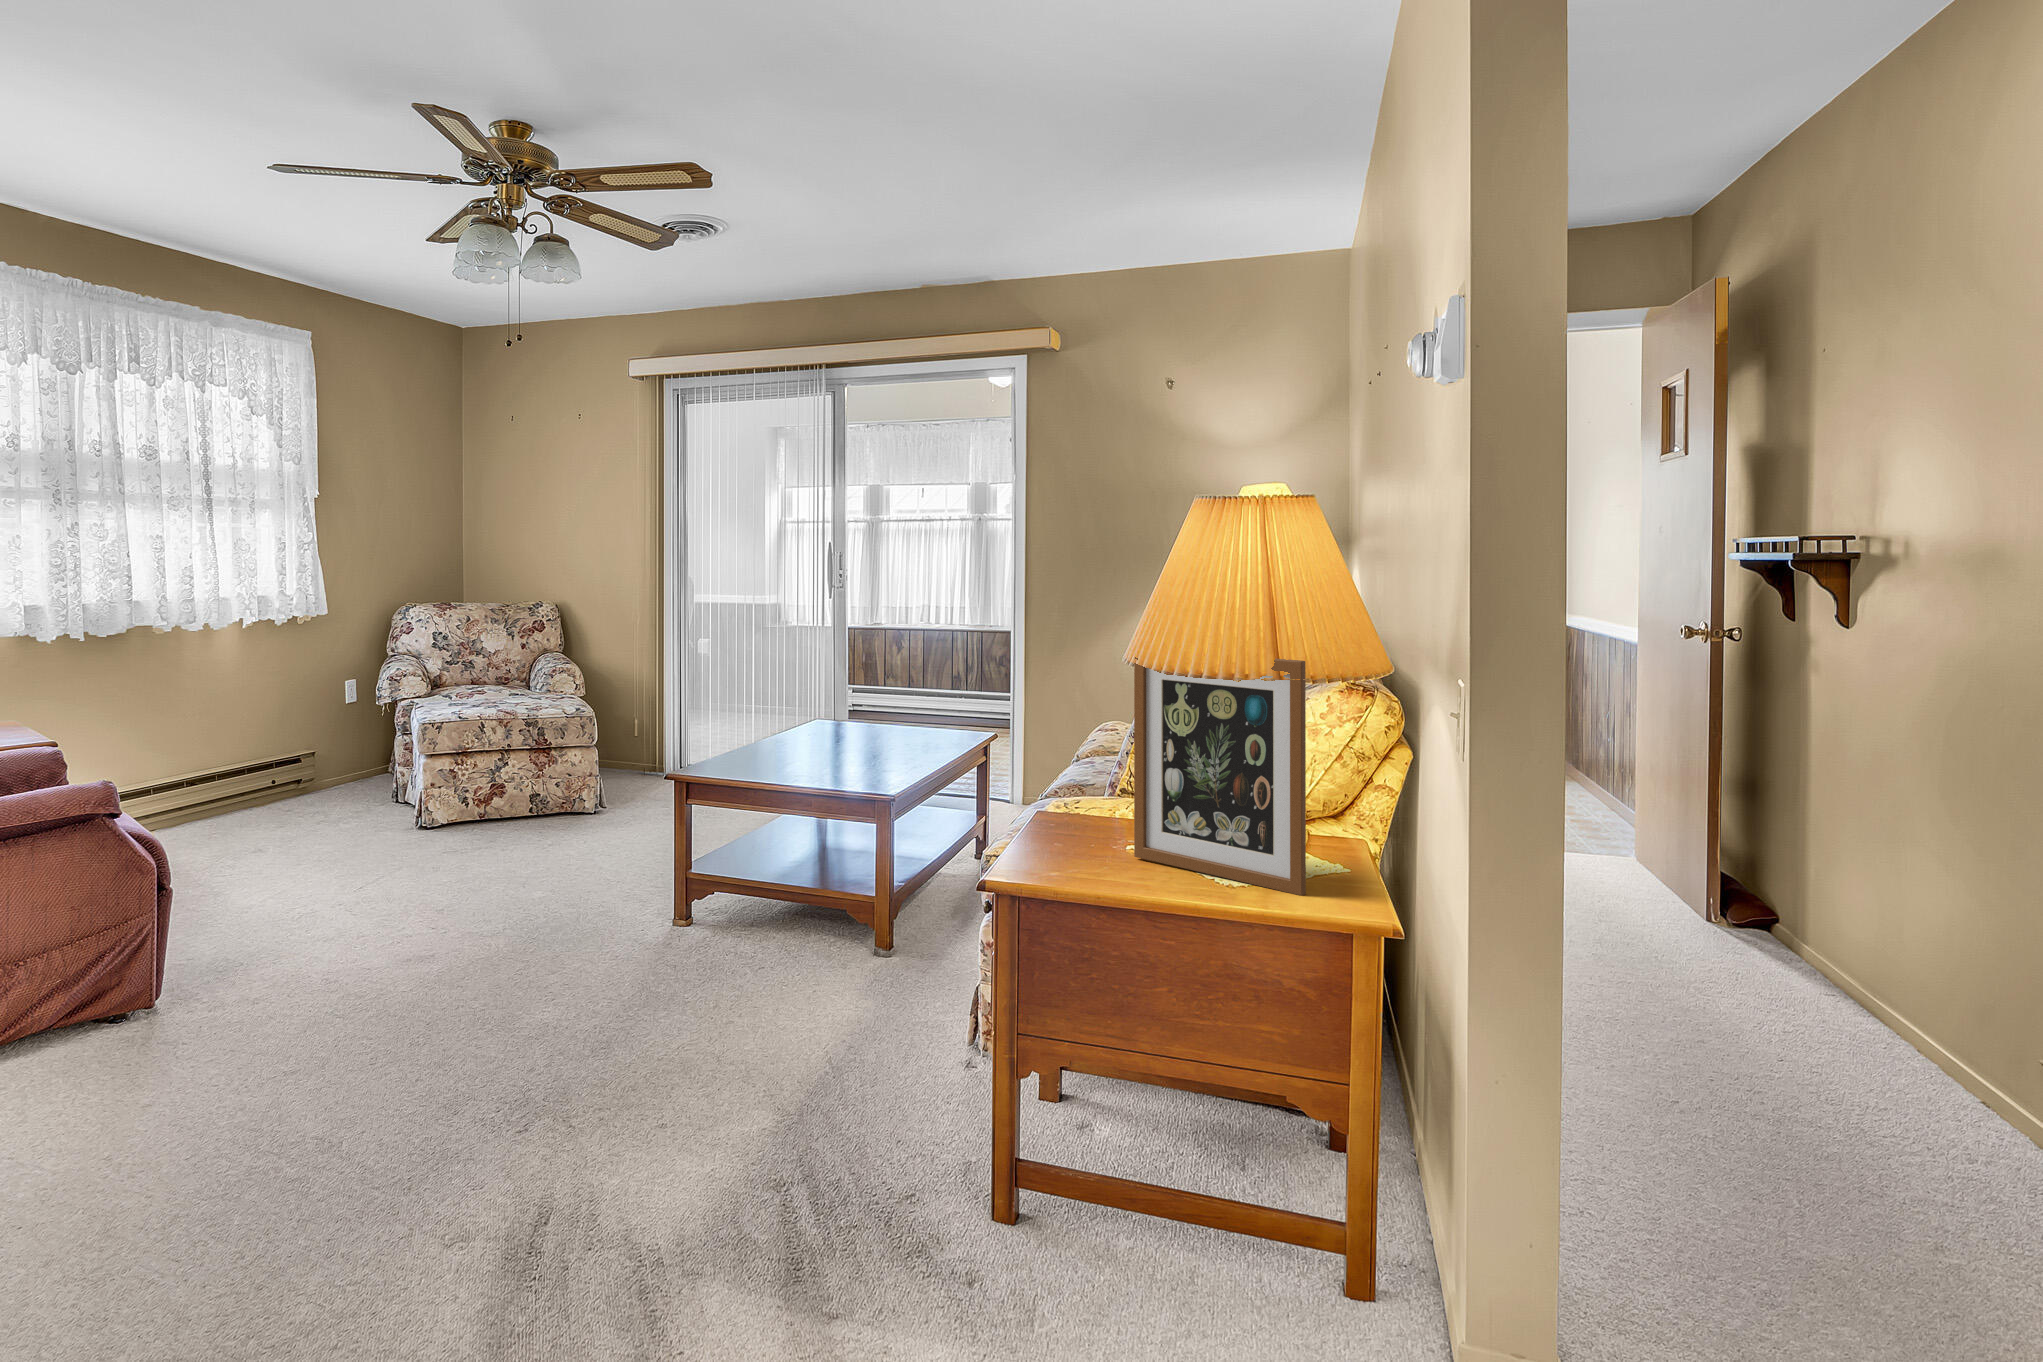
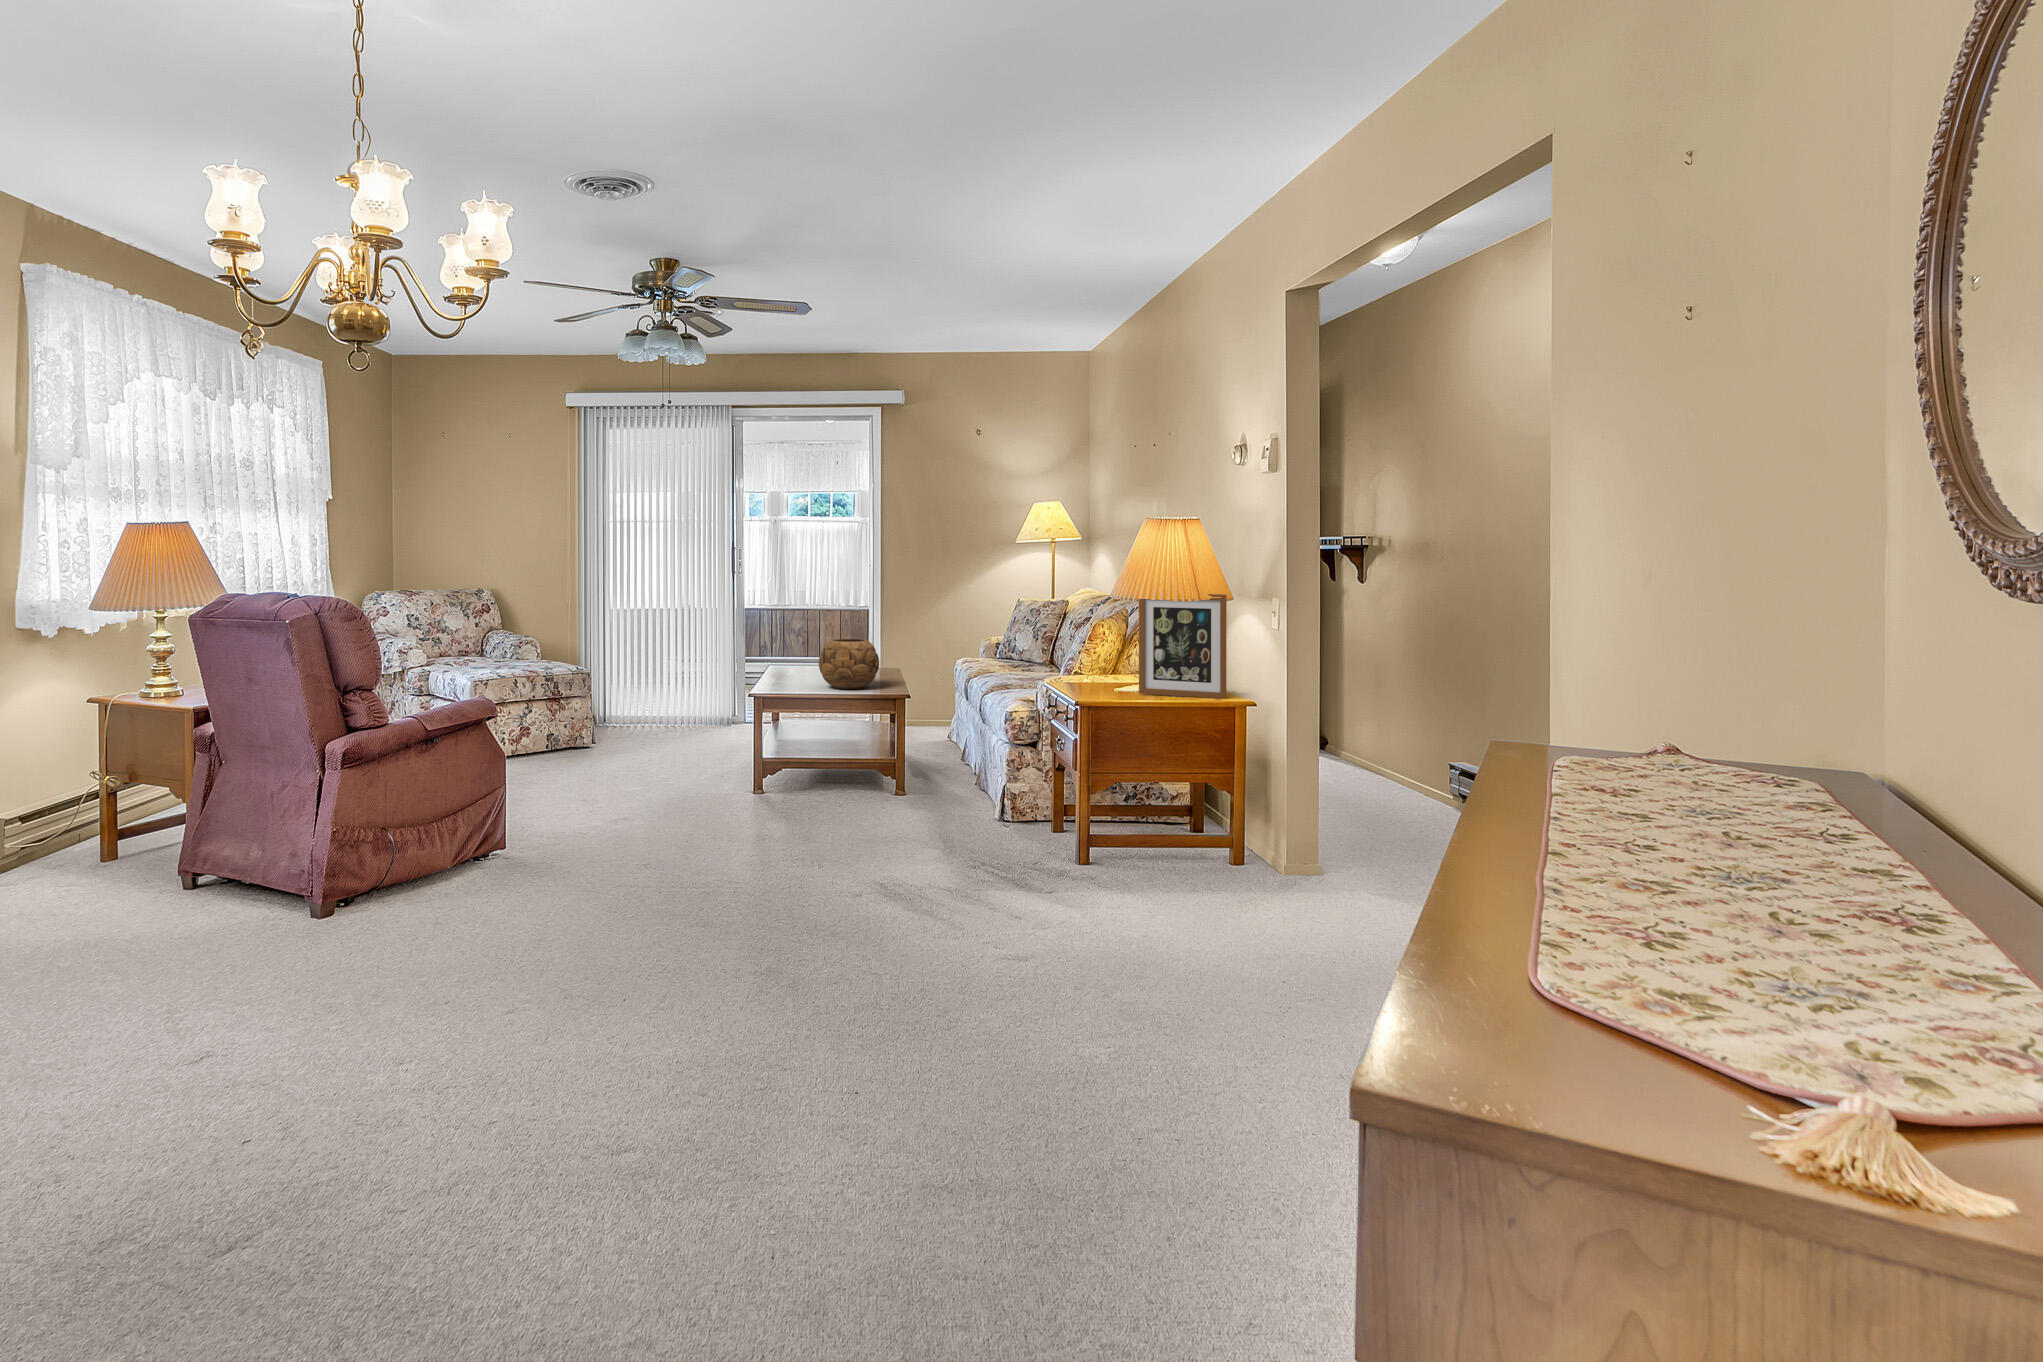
decorative bowl: none [807,693,898,771] -> present [819,639,879,689]

